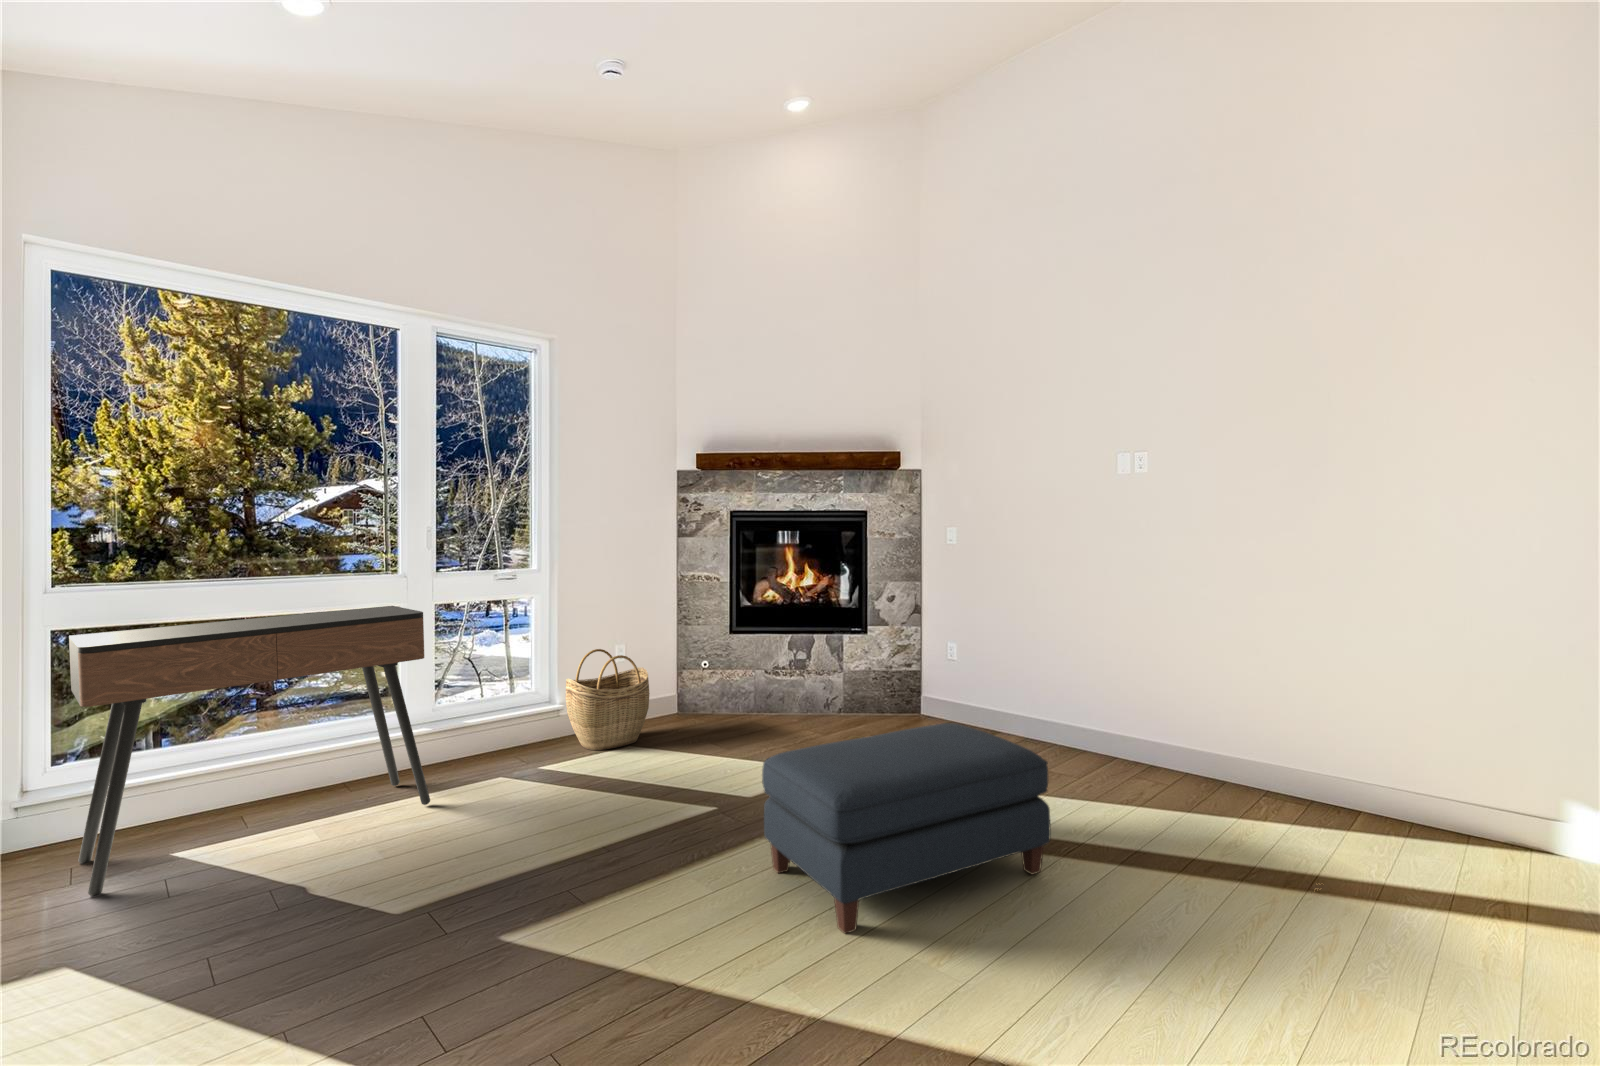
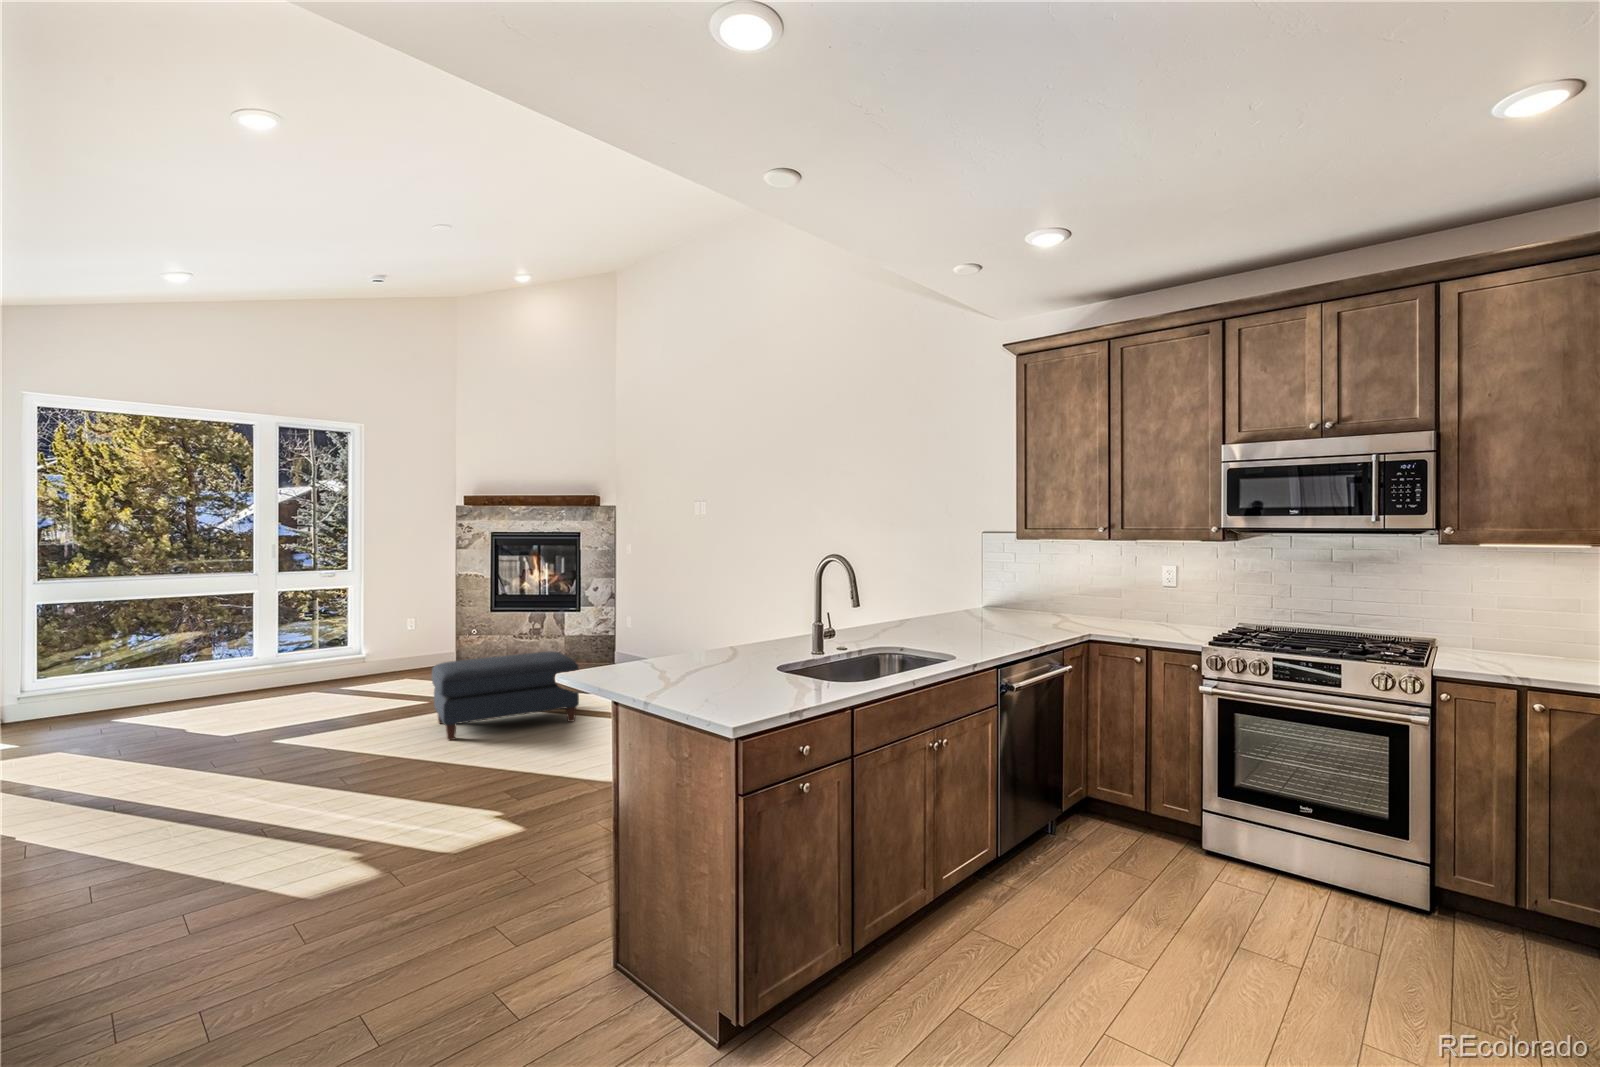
console table: present [69,606,430,896] -> none [51,590,266,737]
woven basket: present [566,649,650,750] -> none [368,620,425,681]

